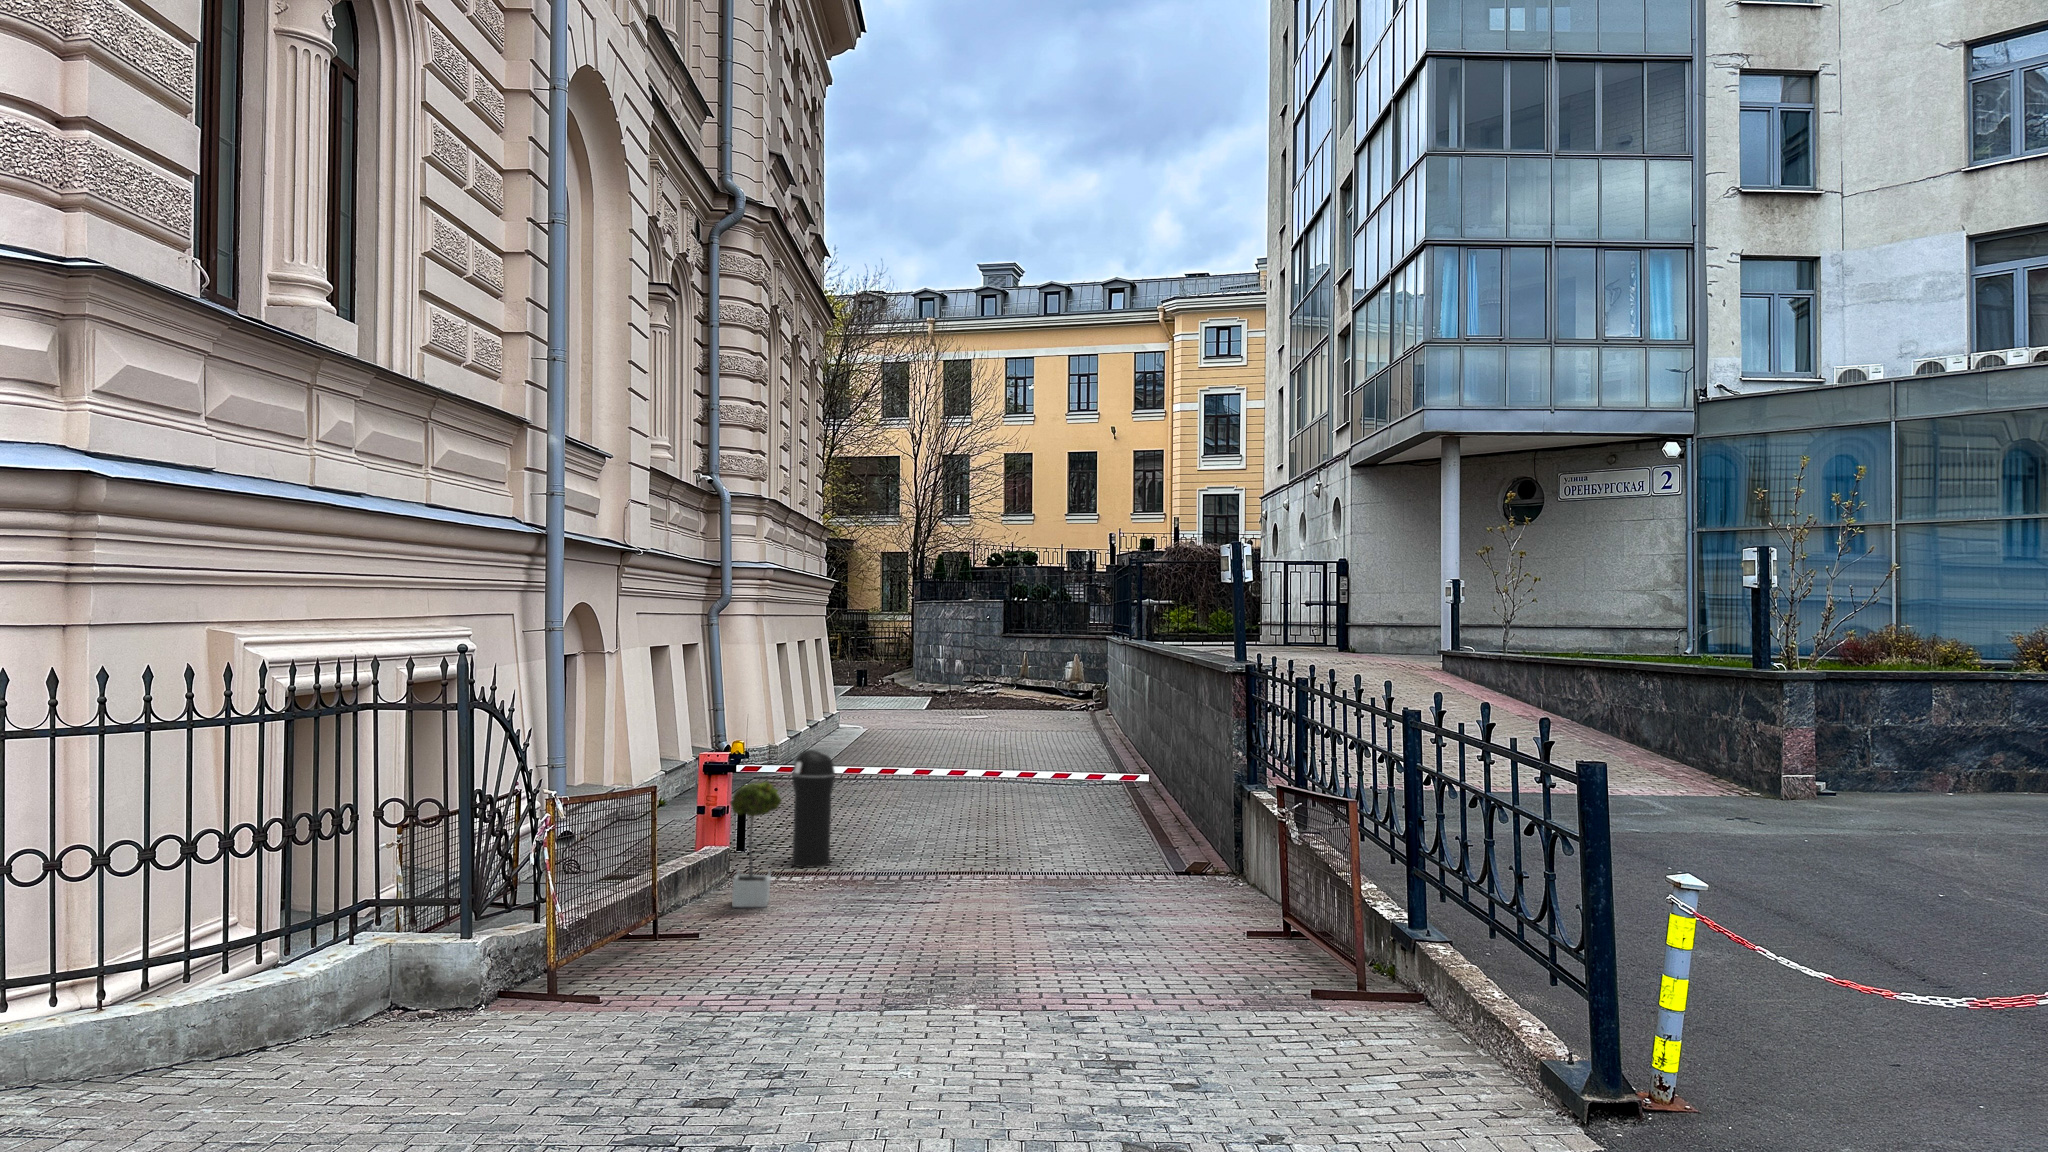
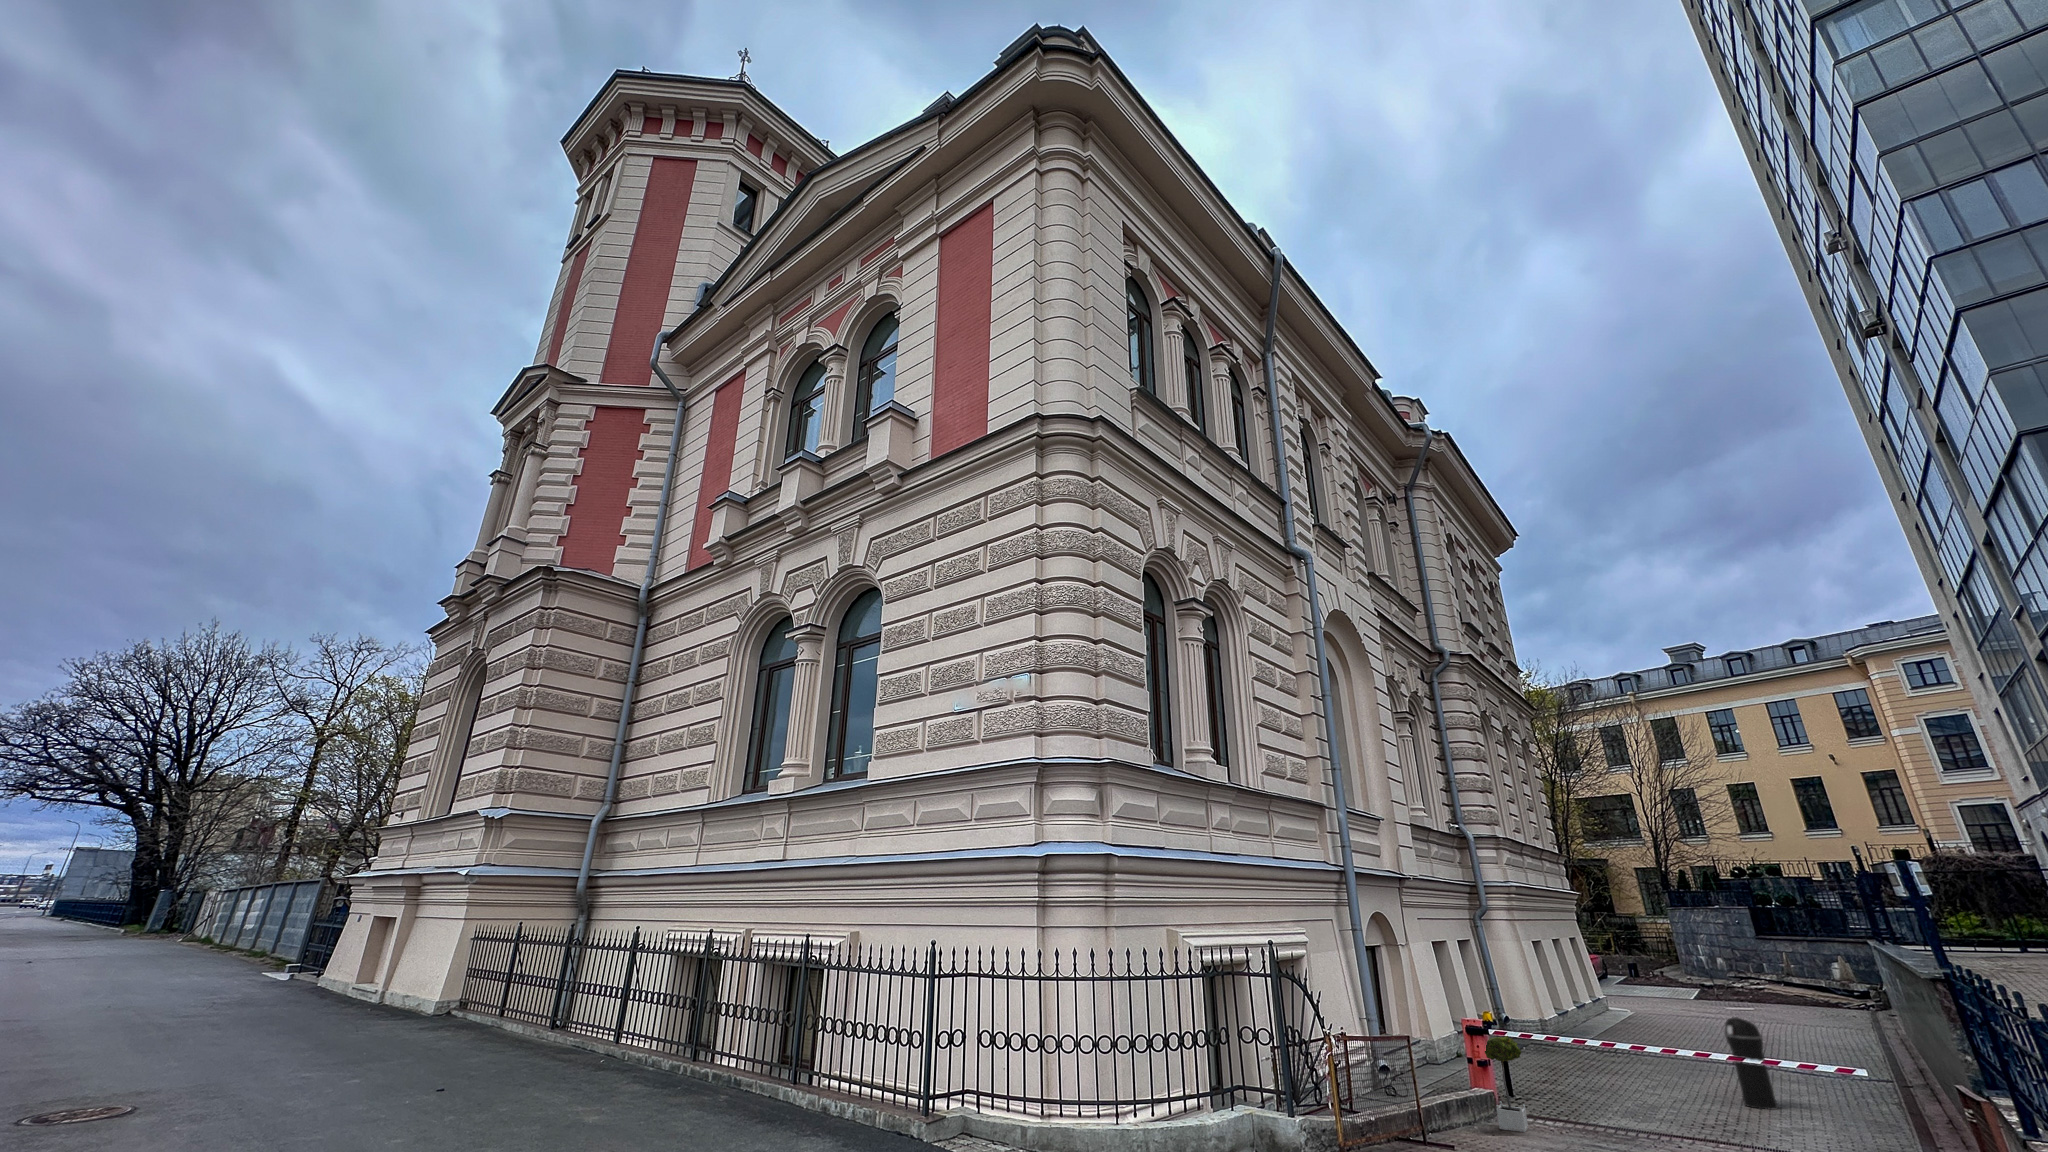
trash can: present [792,750,835,867] -> present [1725,1017,1778,1109]

